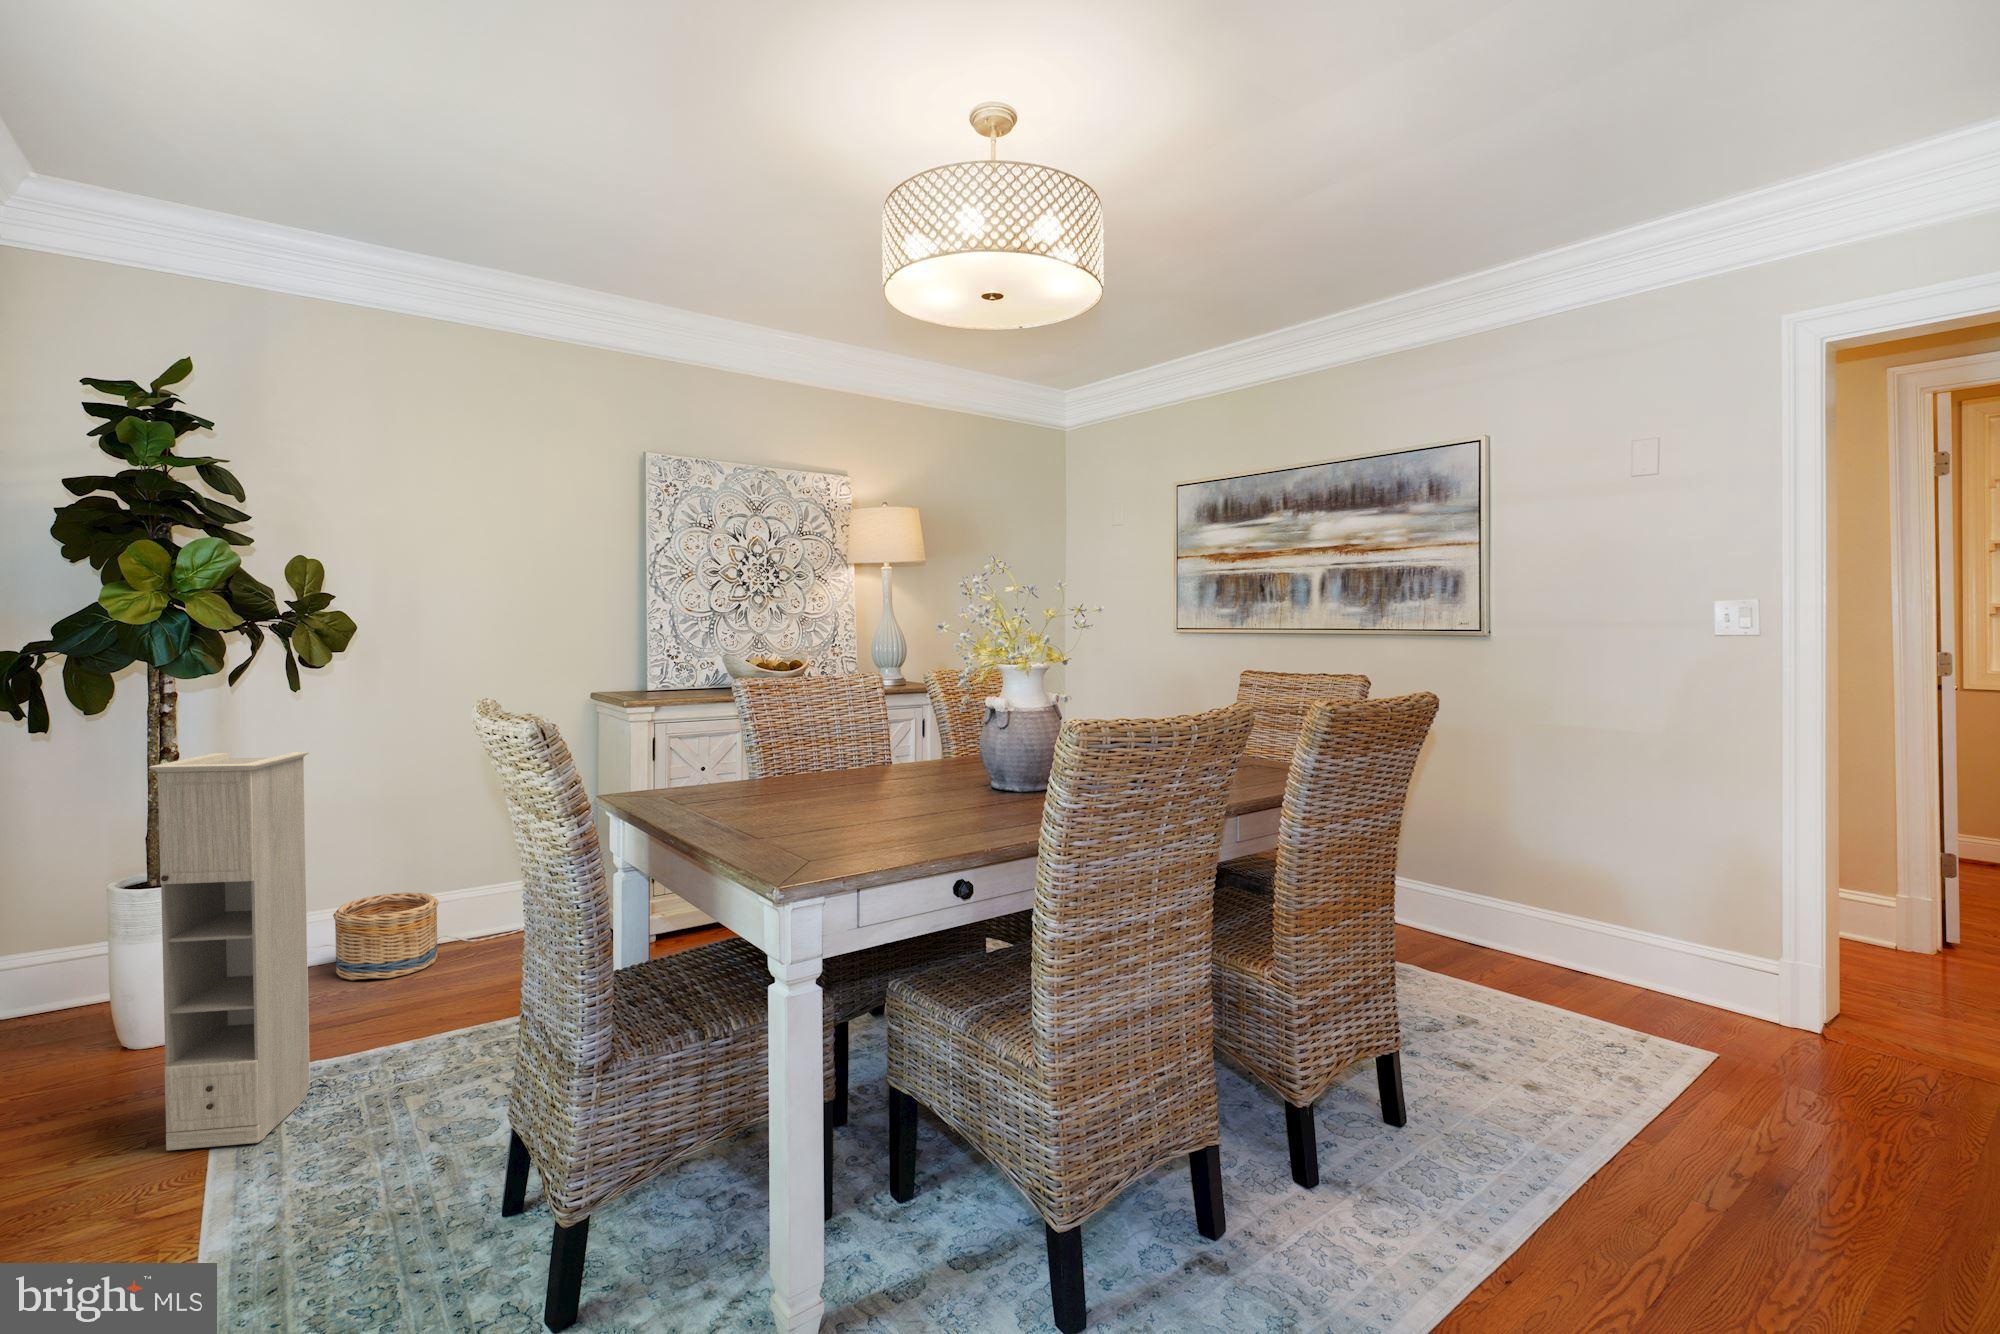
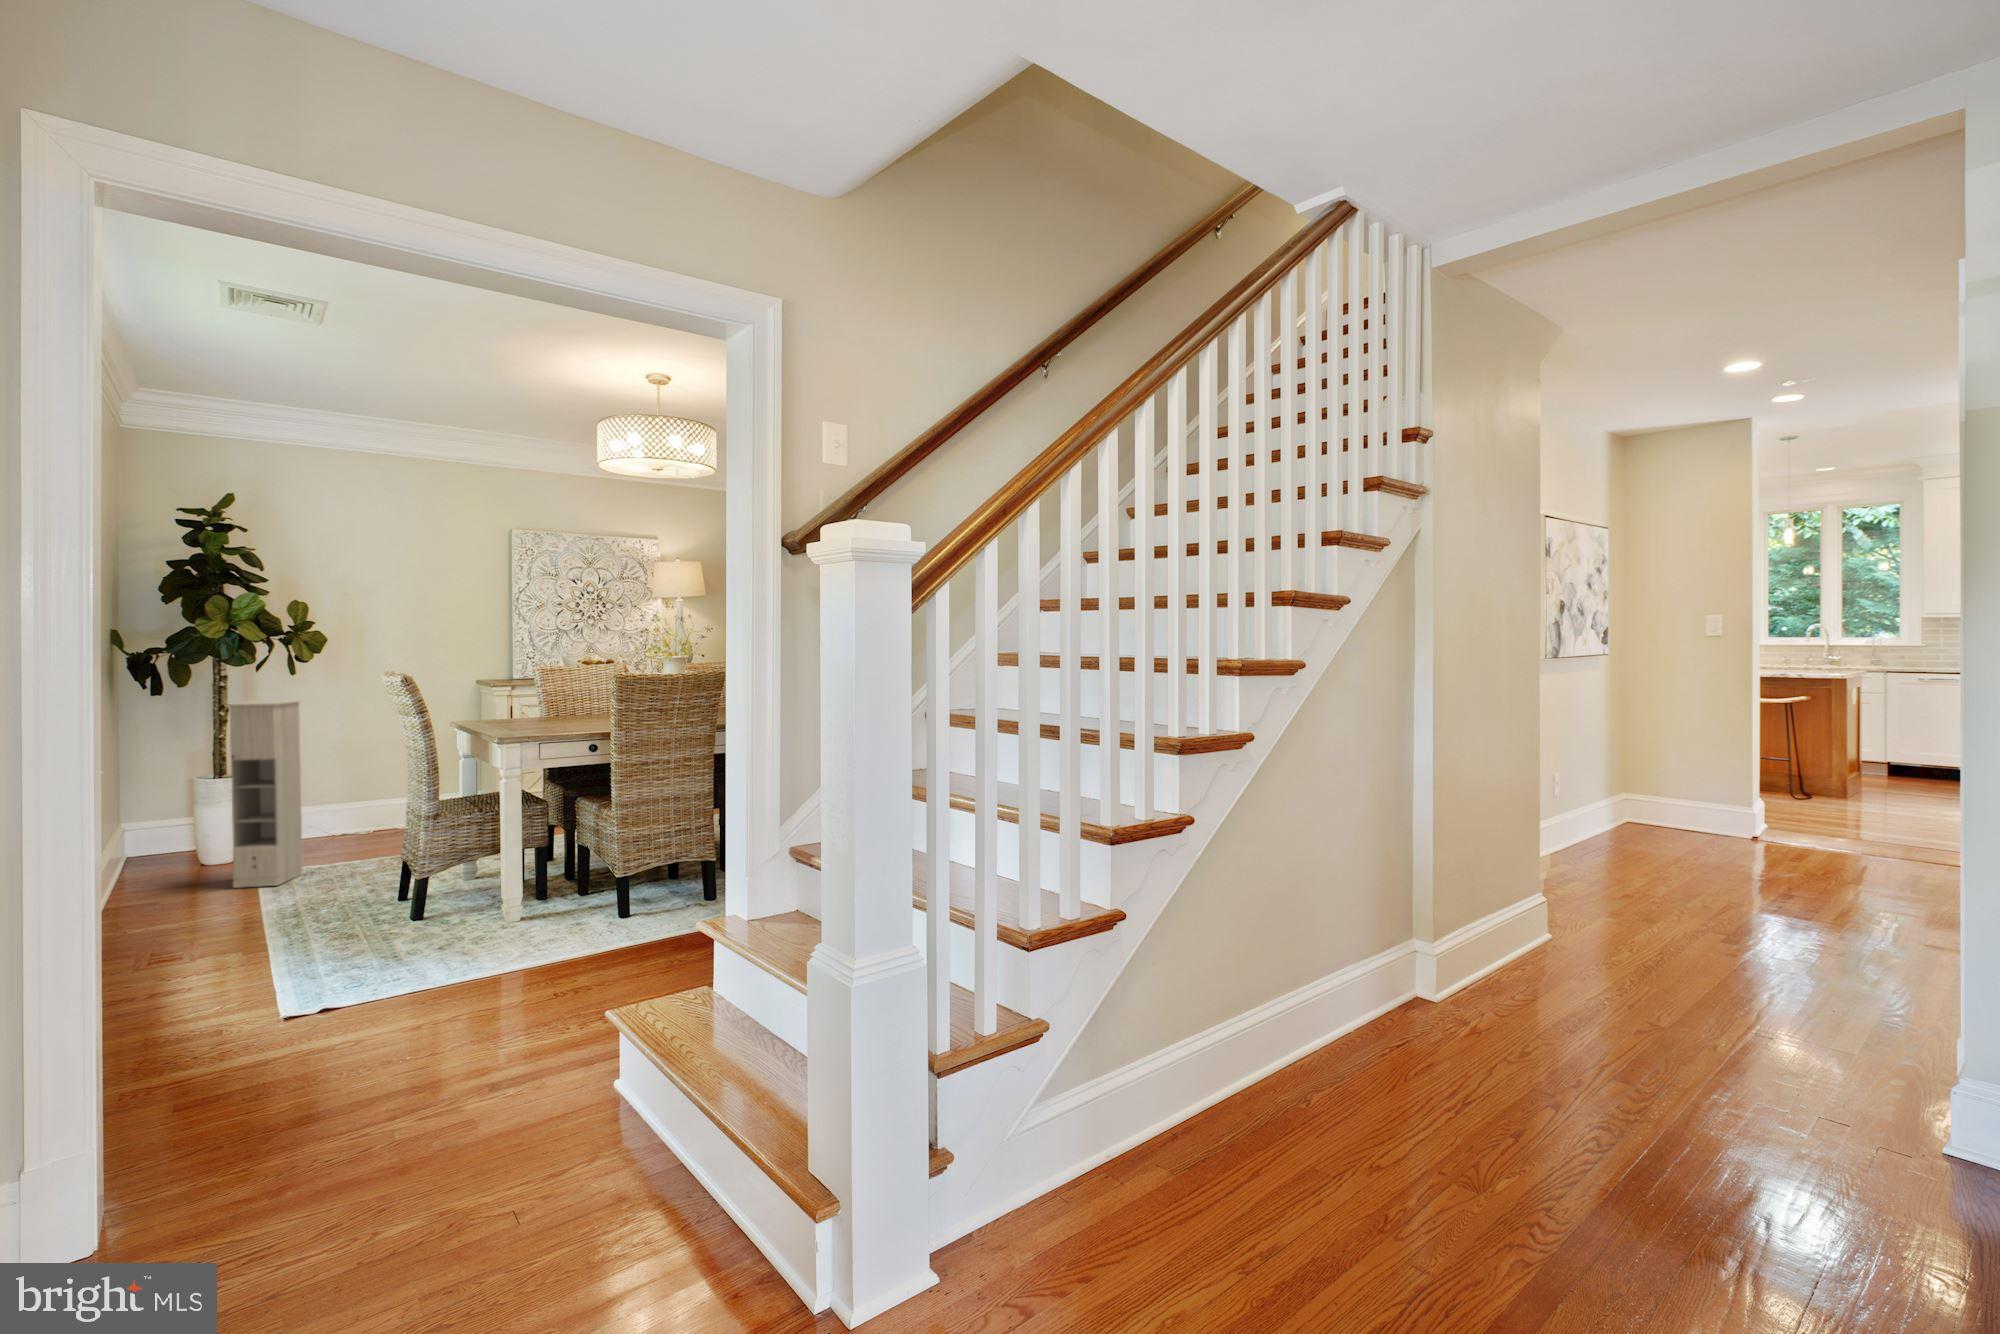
basket: present [333,893,438,980] -> none [315,796,378,841]

